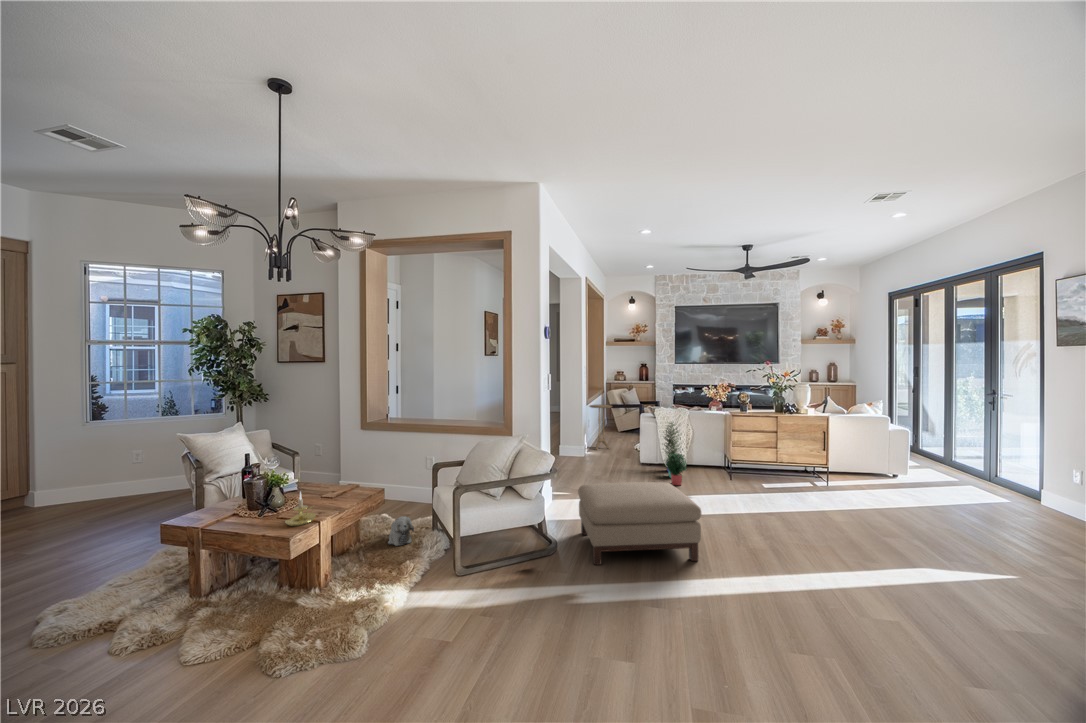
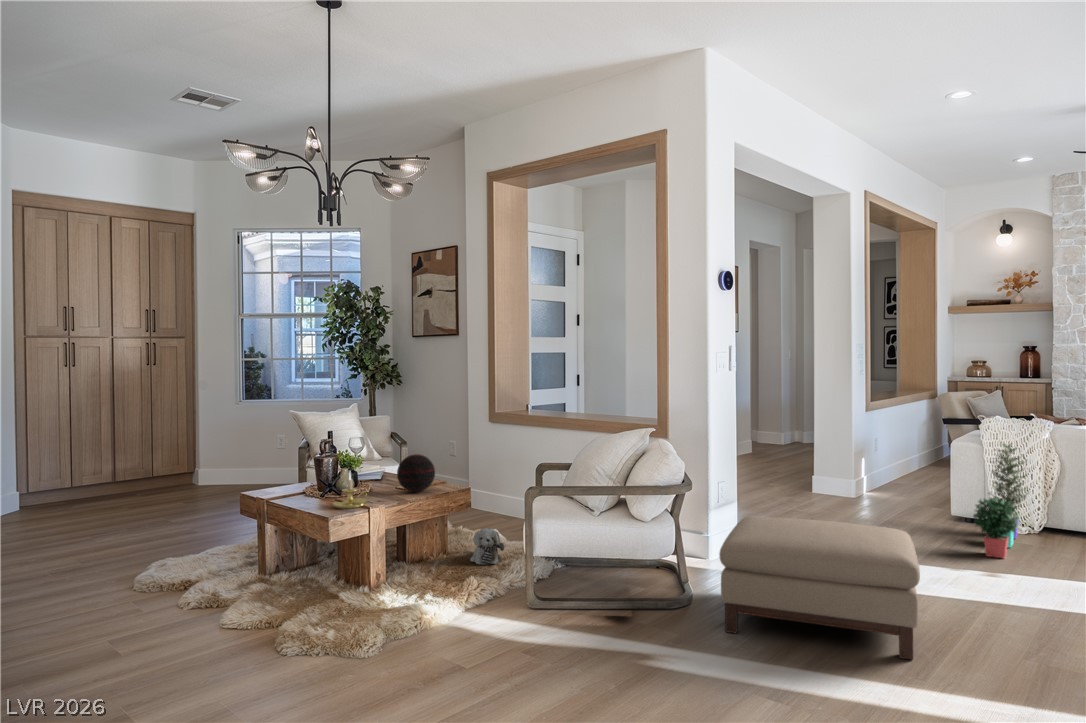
side table: present [590,405,612,450] -> none [875,414,921,494]
decorative orb: none [330,467,363,499] -> present [397,454,435,492]

